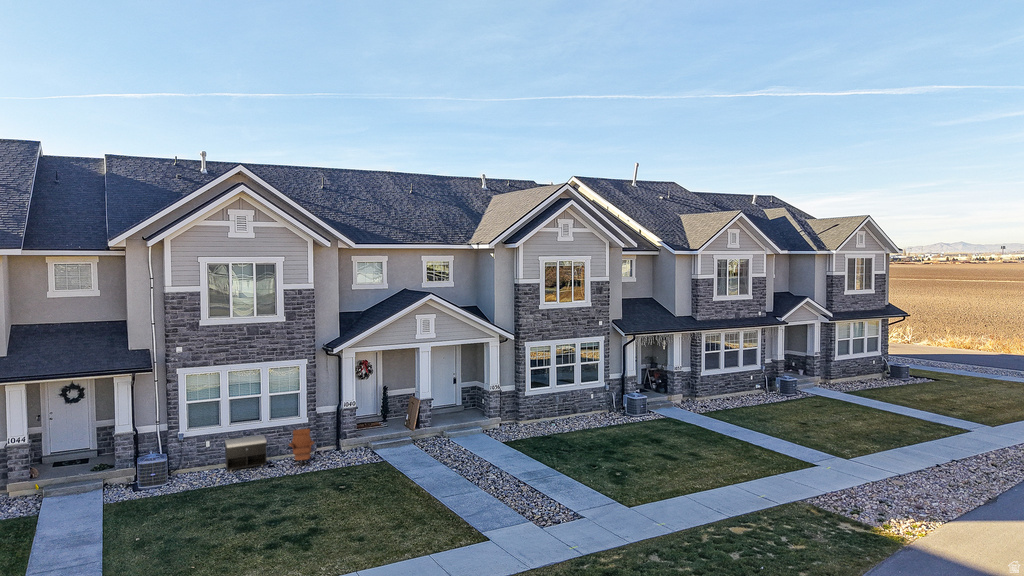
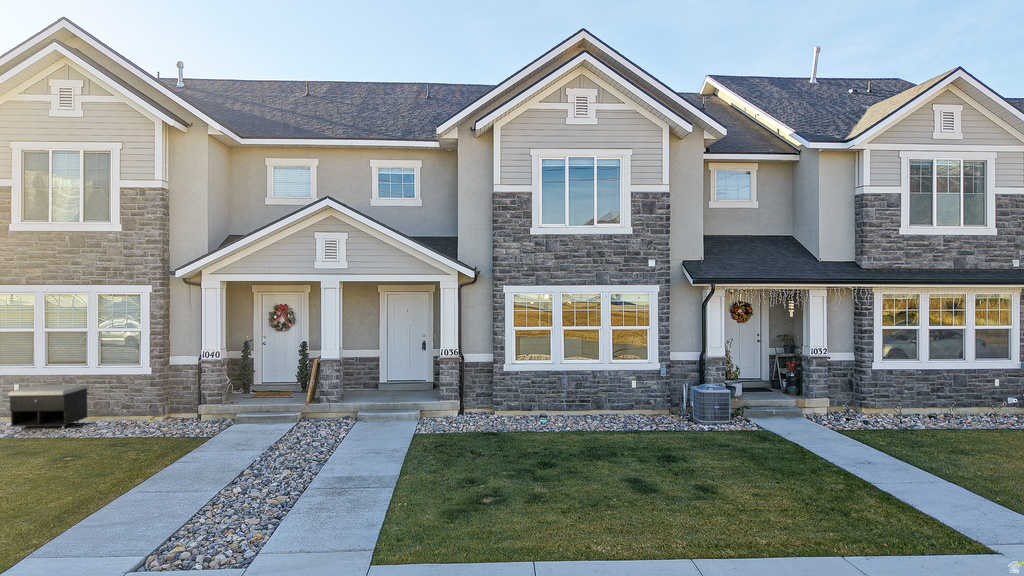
lounge chair: present [289,429,315,467] -> none [89,382,147,437]

